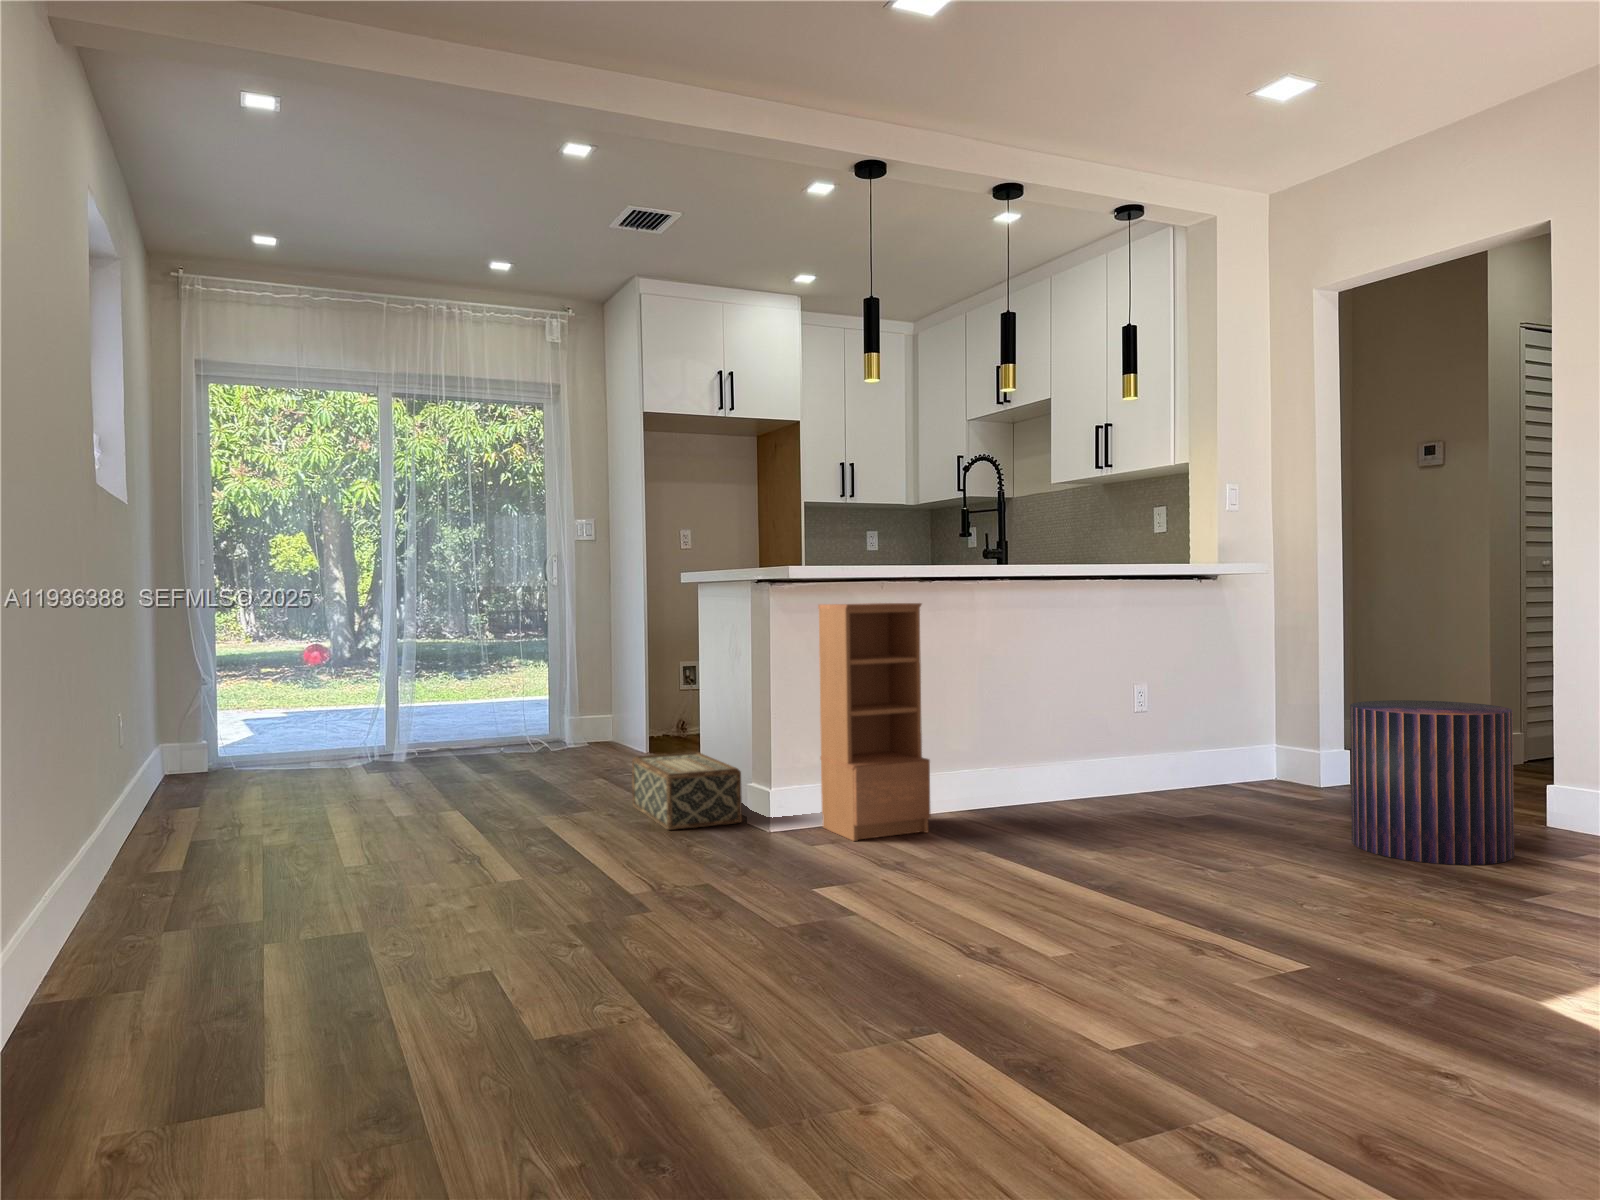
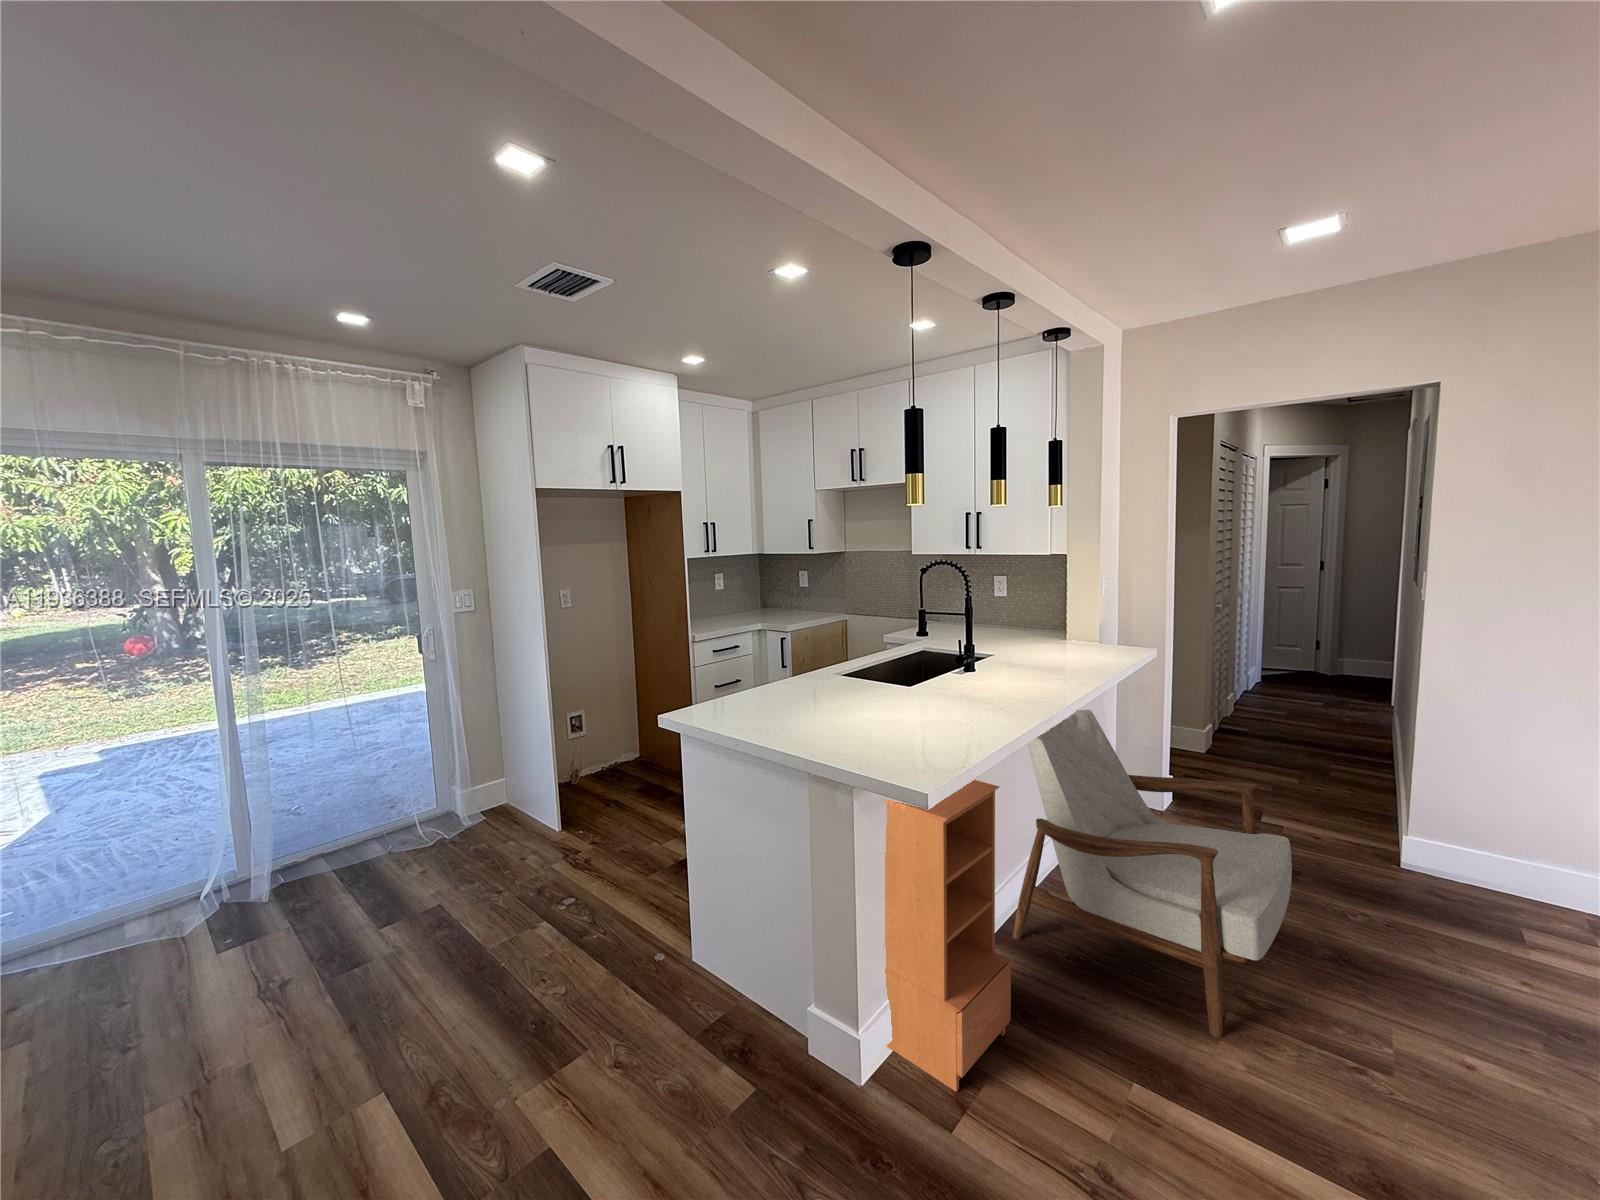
armchair: none [1006,599,1288,849] -> present [1012,710,1292,1038]
pouf: present [1350,700,1514,865] -> none [1343,815,1531,1009]
woven basket: present [632,752,742,830] -> none [620,928,787,1110]

